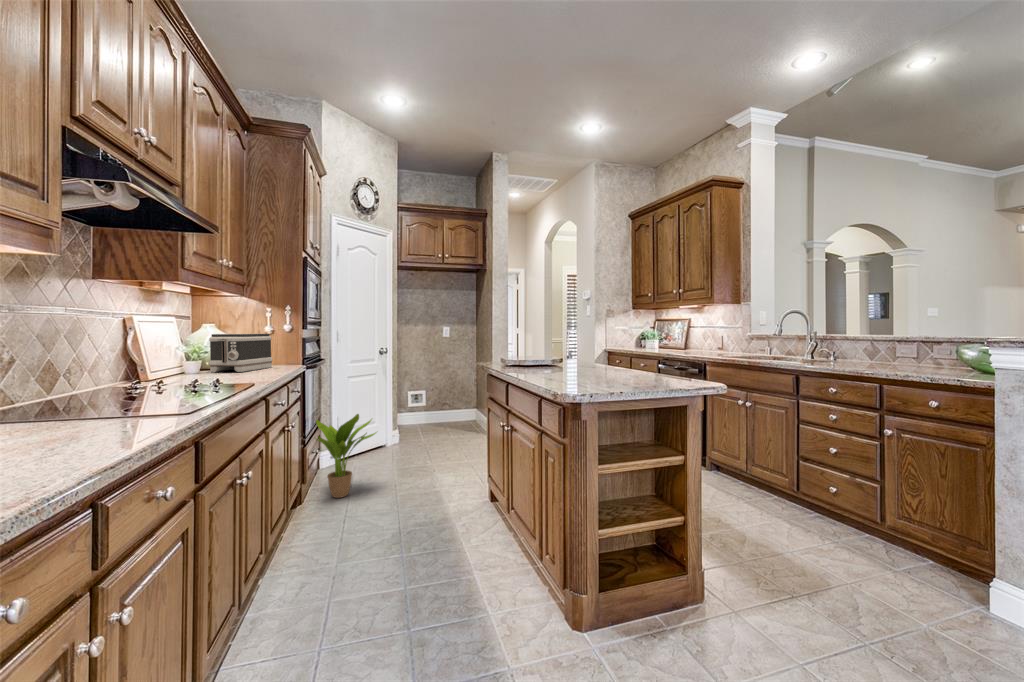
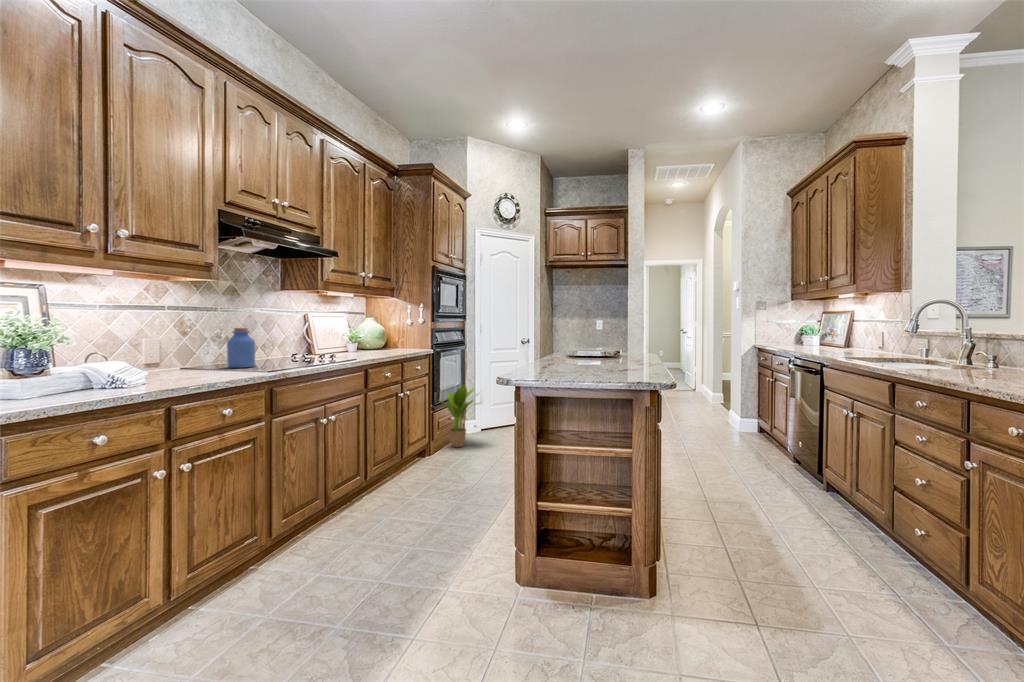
toaster: present [209,334,272,372] -> none [369,323,410,348]
jar: none [35,353,114,448] -> present [227,328,255,368]

